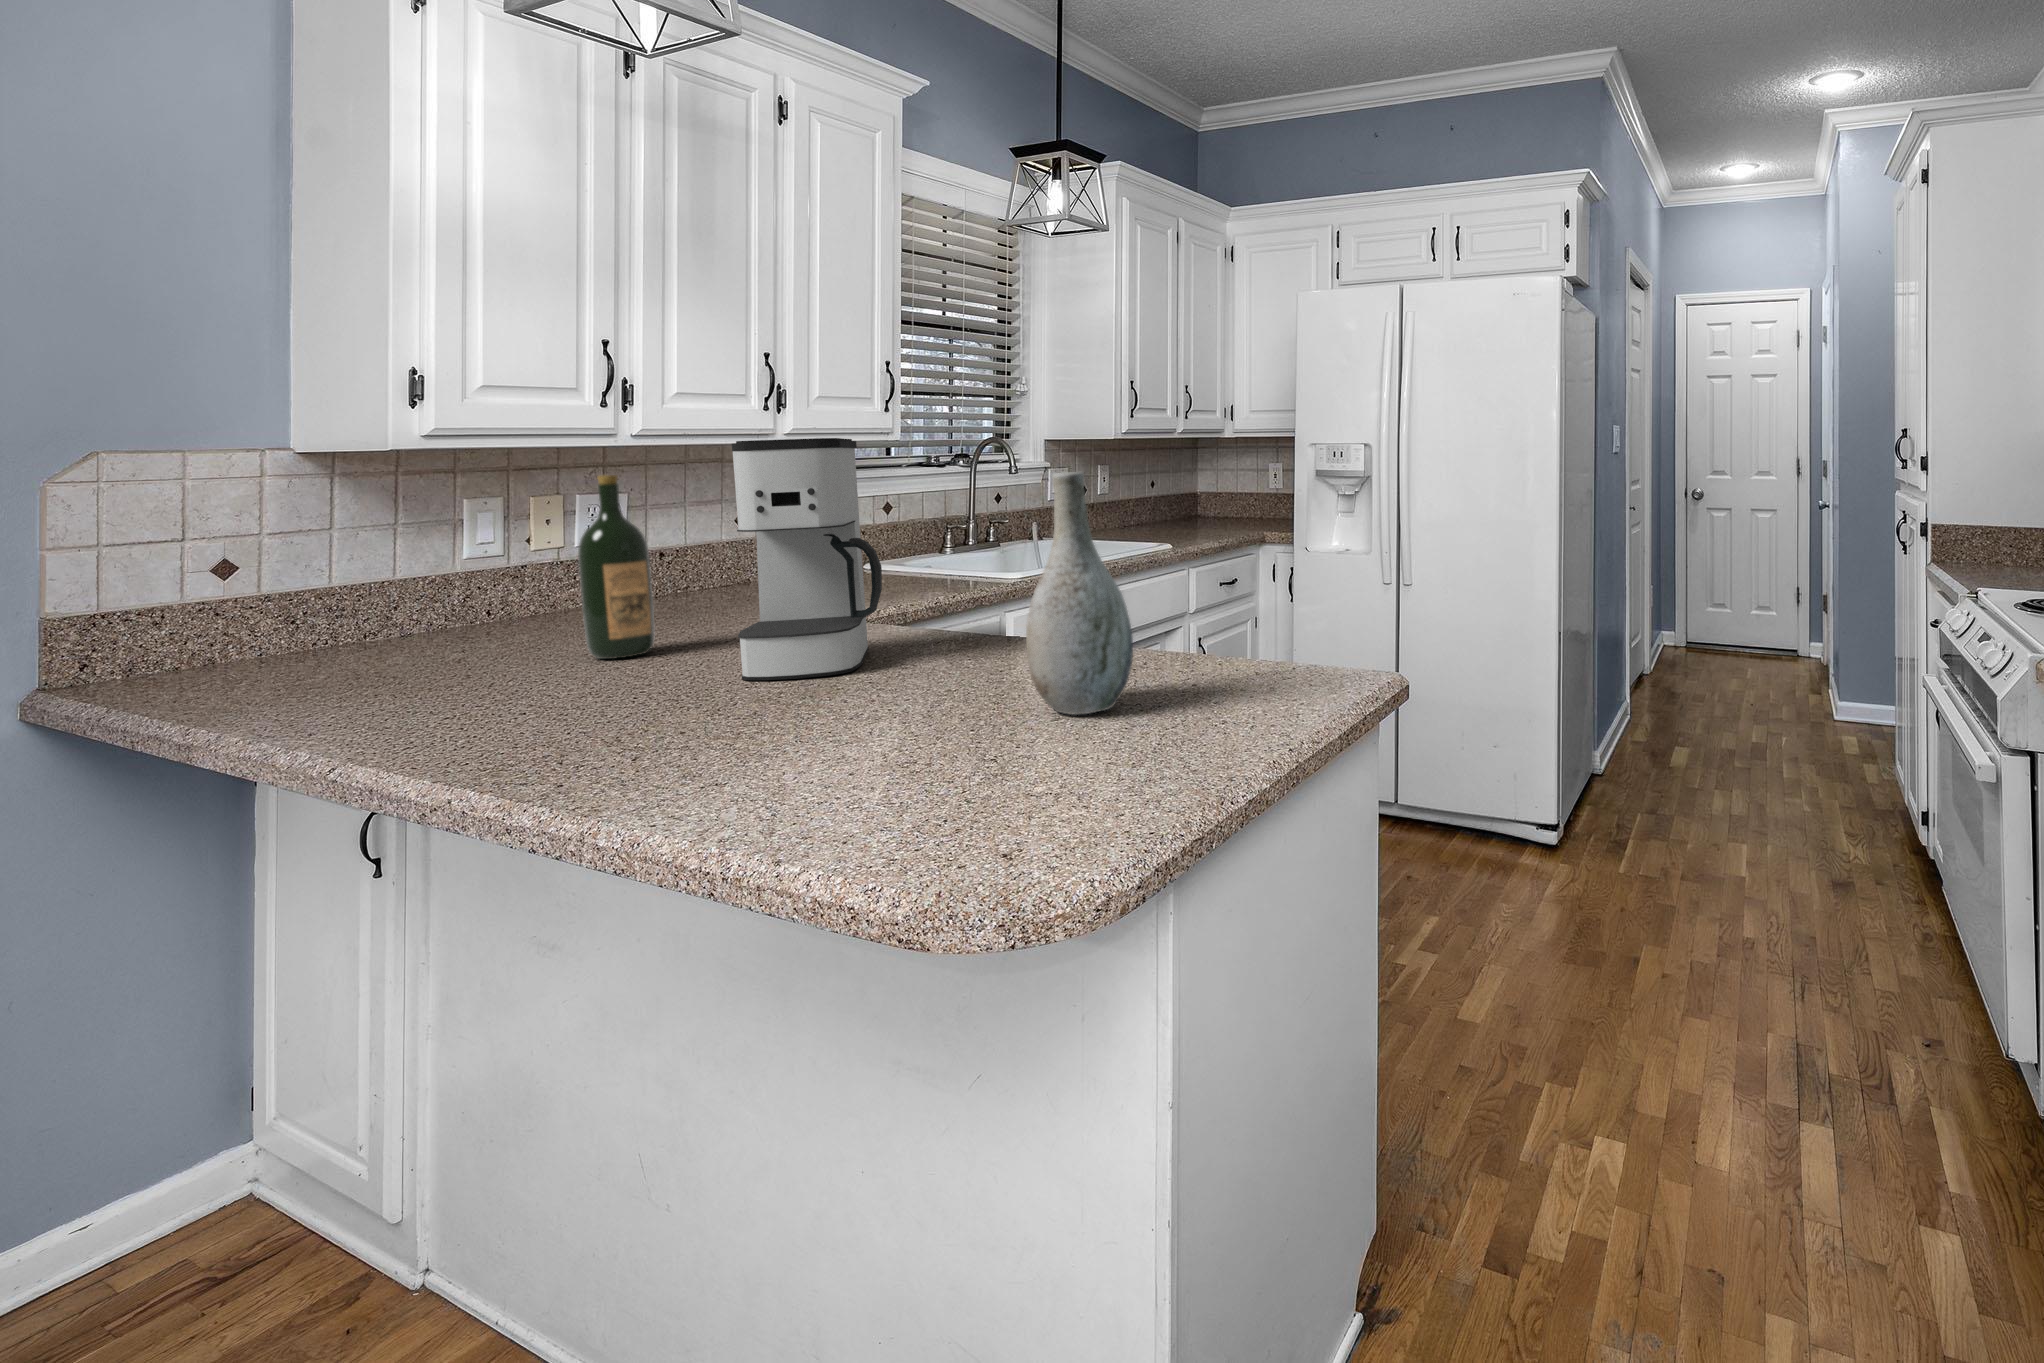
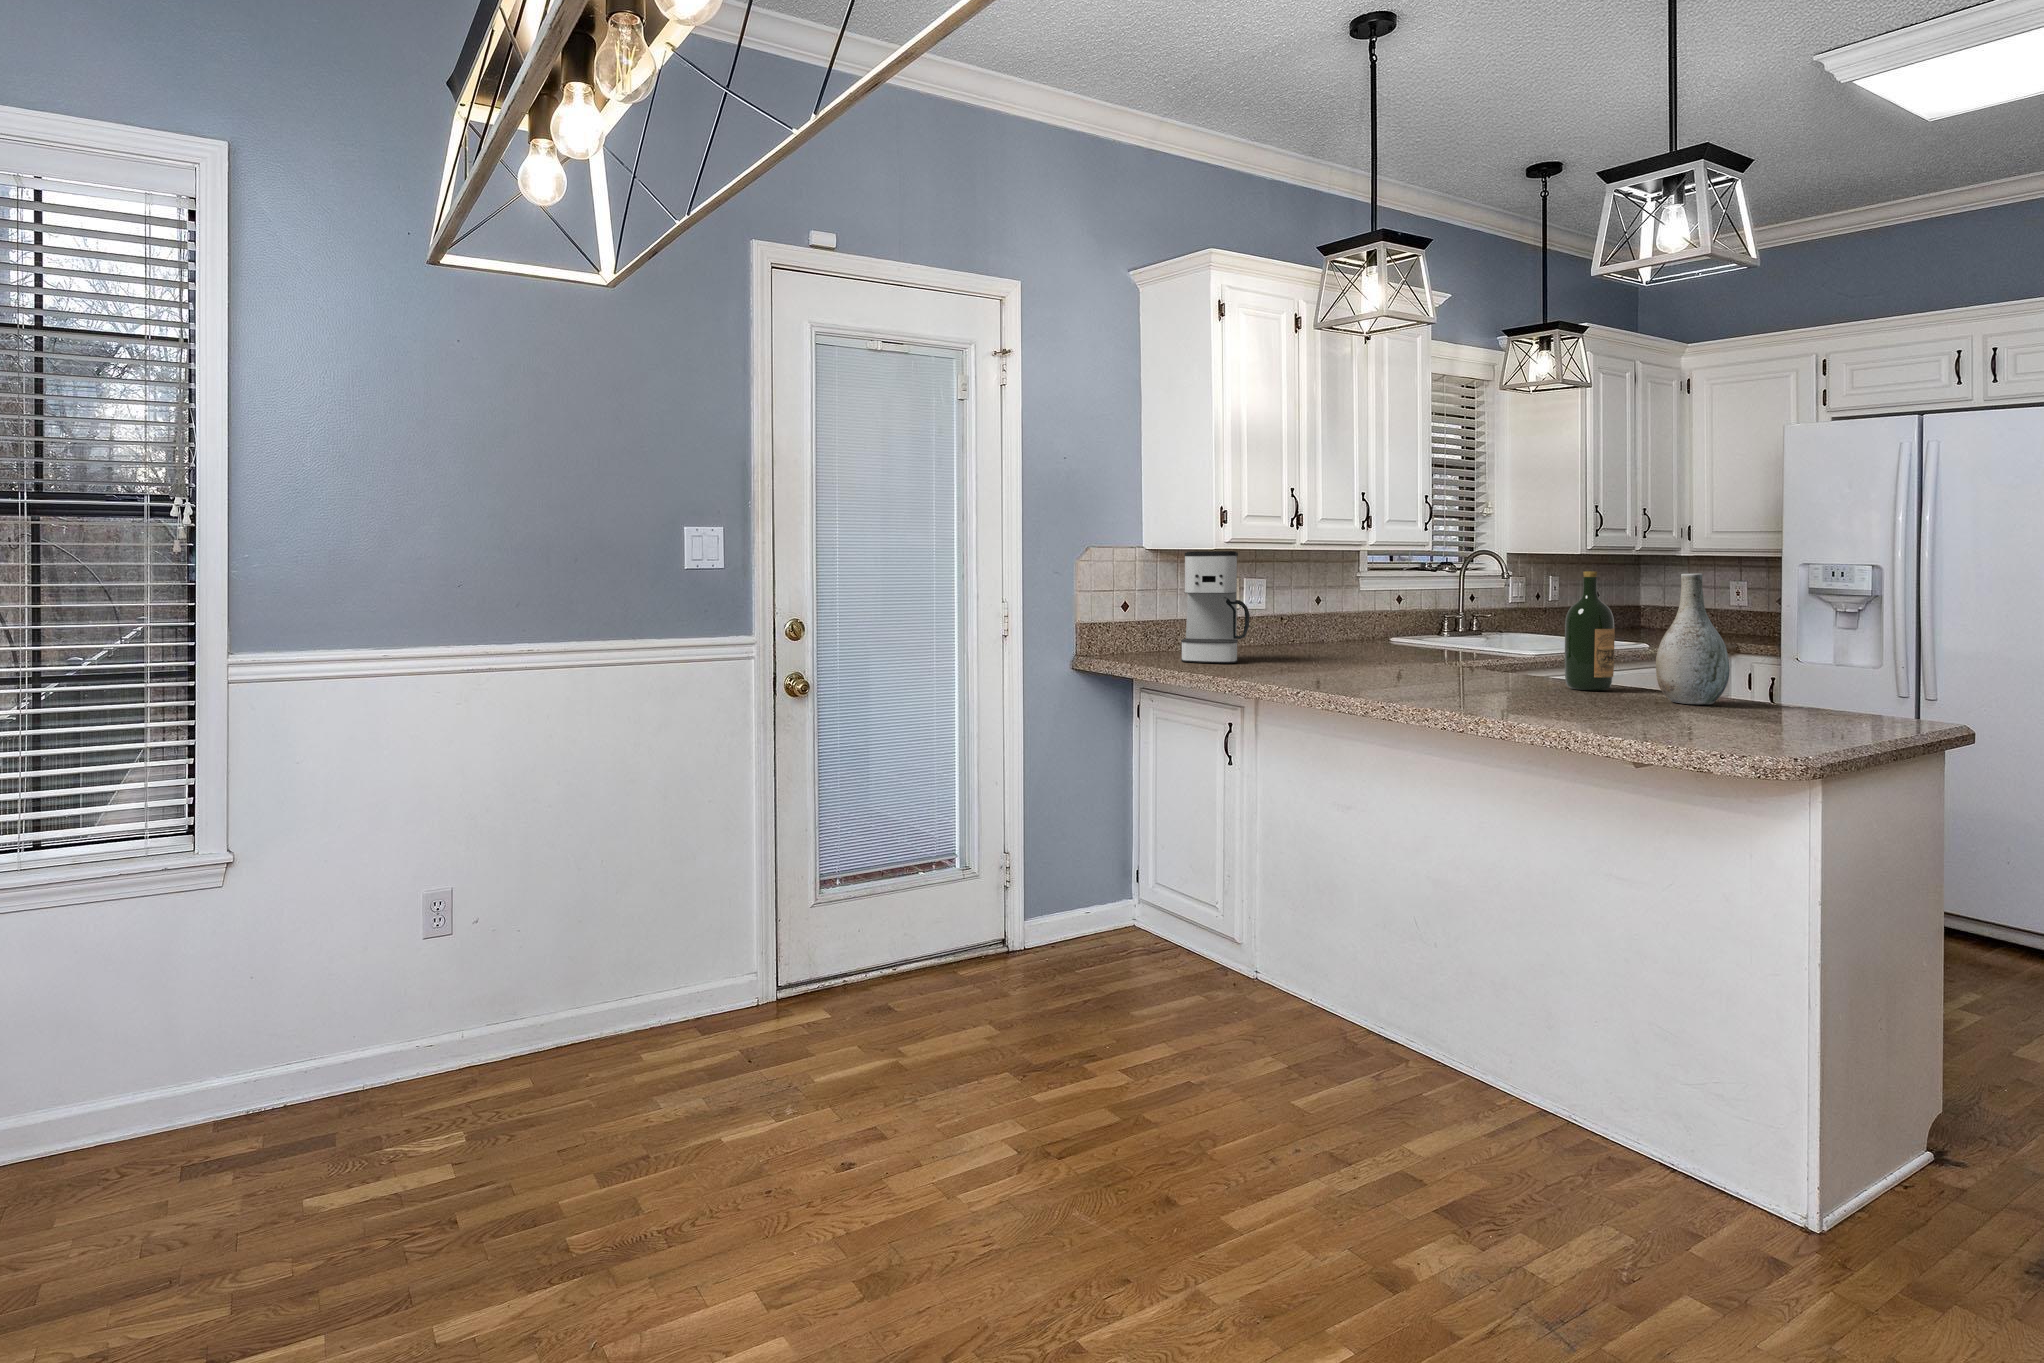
coffee maker: present [732,438,882,680] -> present [1181,551,1250,663]
wine bottle: present [578,475,654,659] -> present [1565,571,1615,691]

